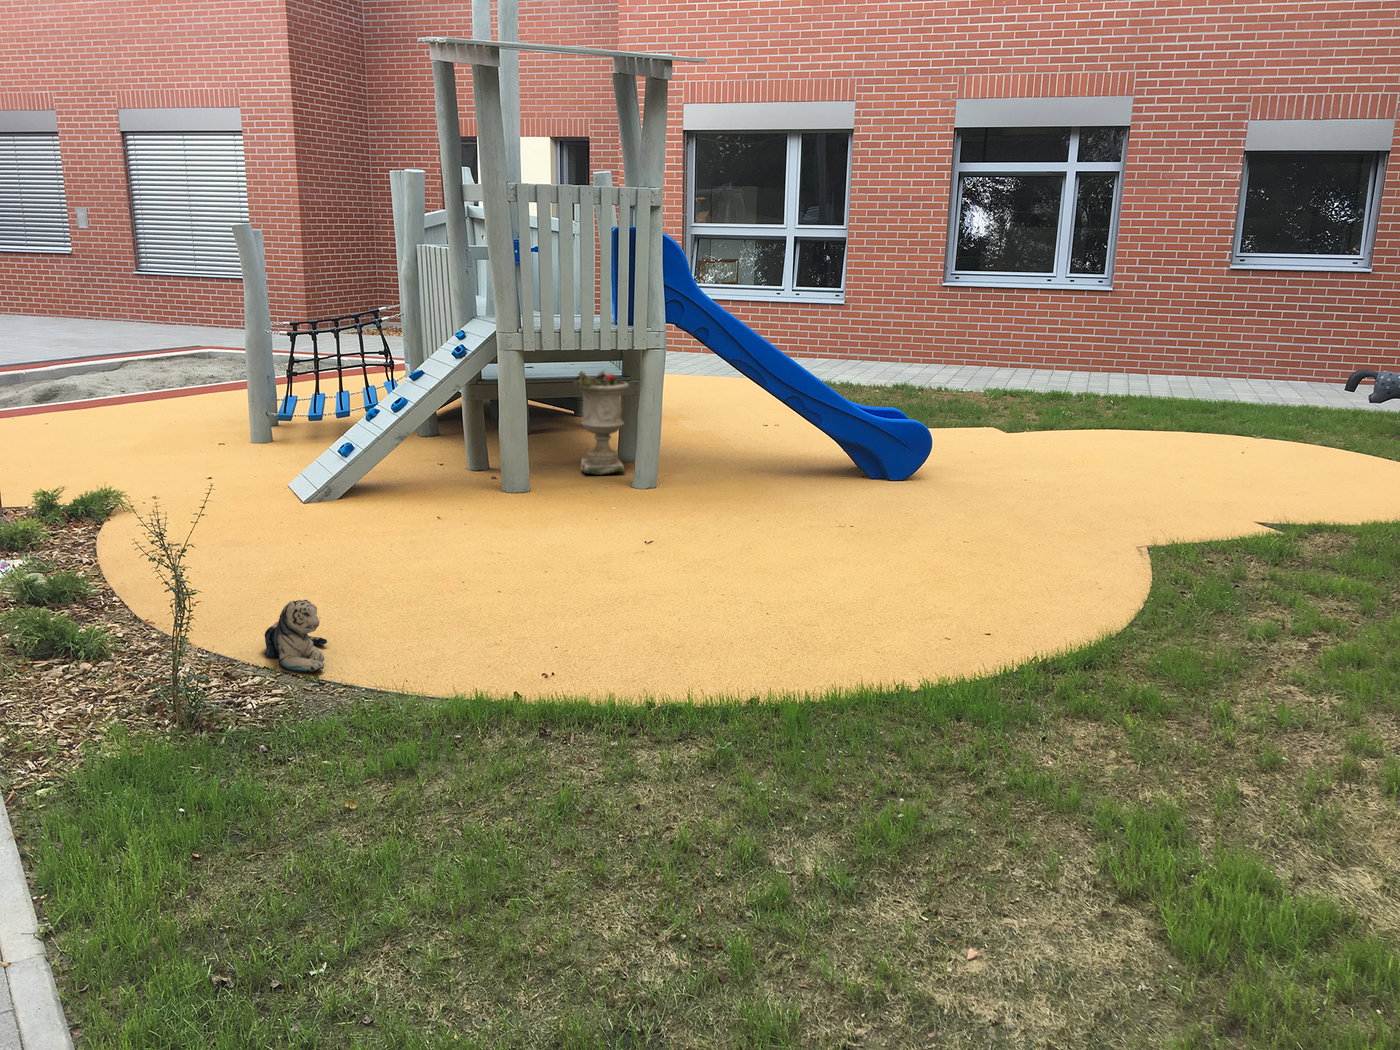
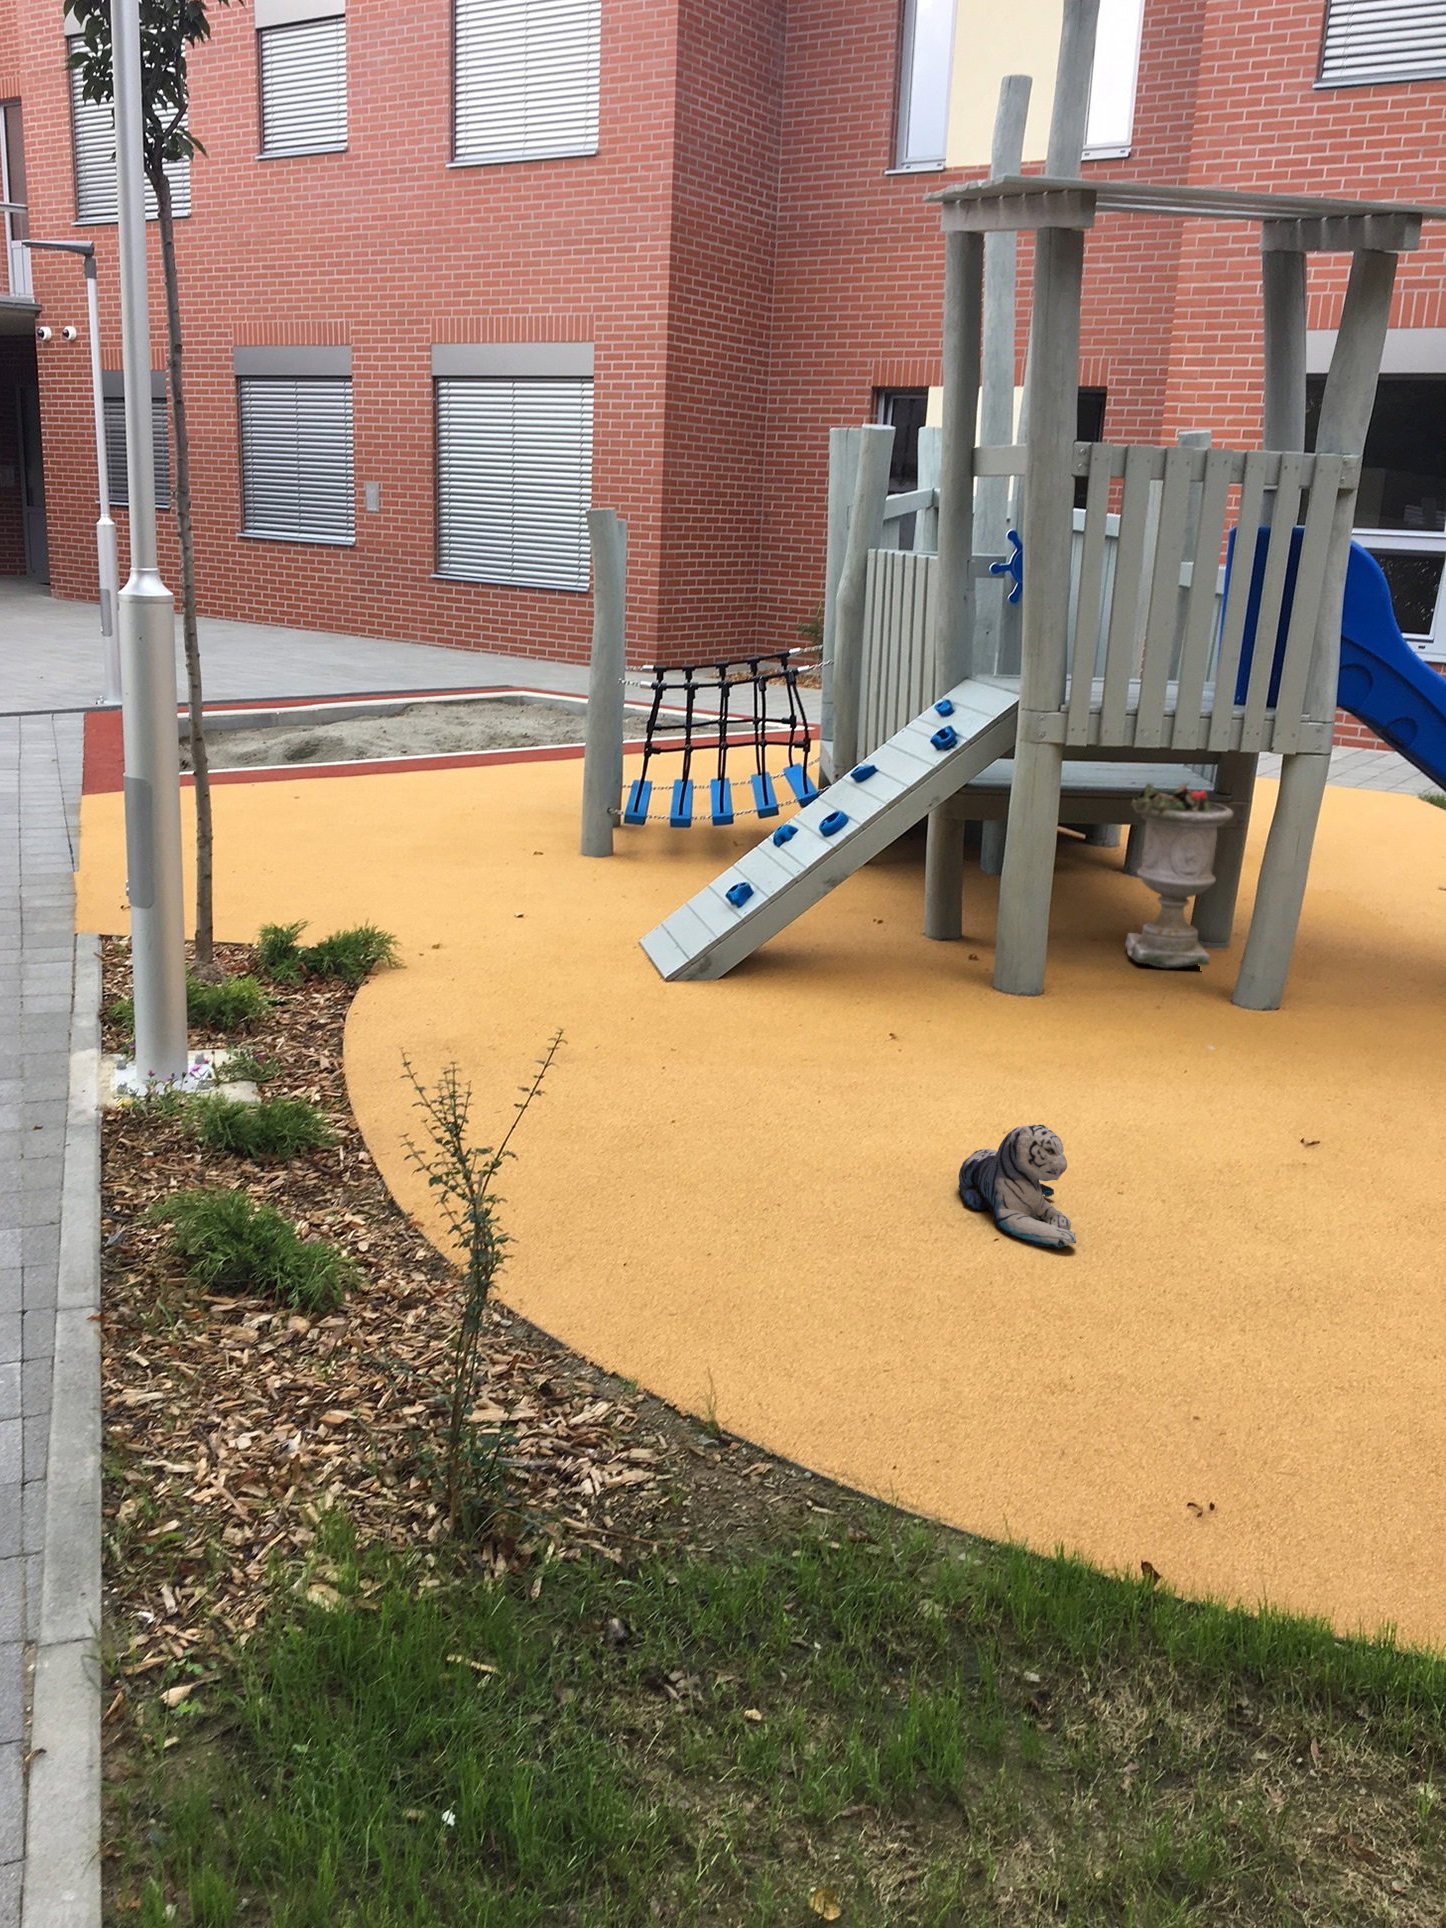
plush toy: present [265,600,327,673] -> present [959,1125,1076,1249]

